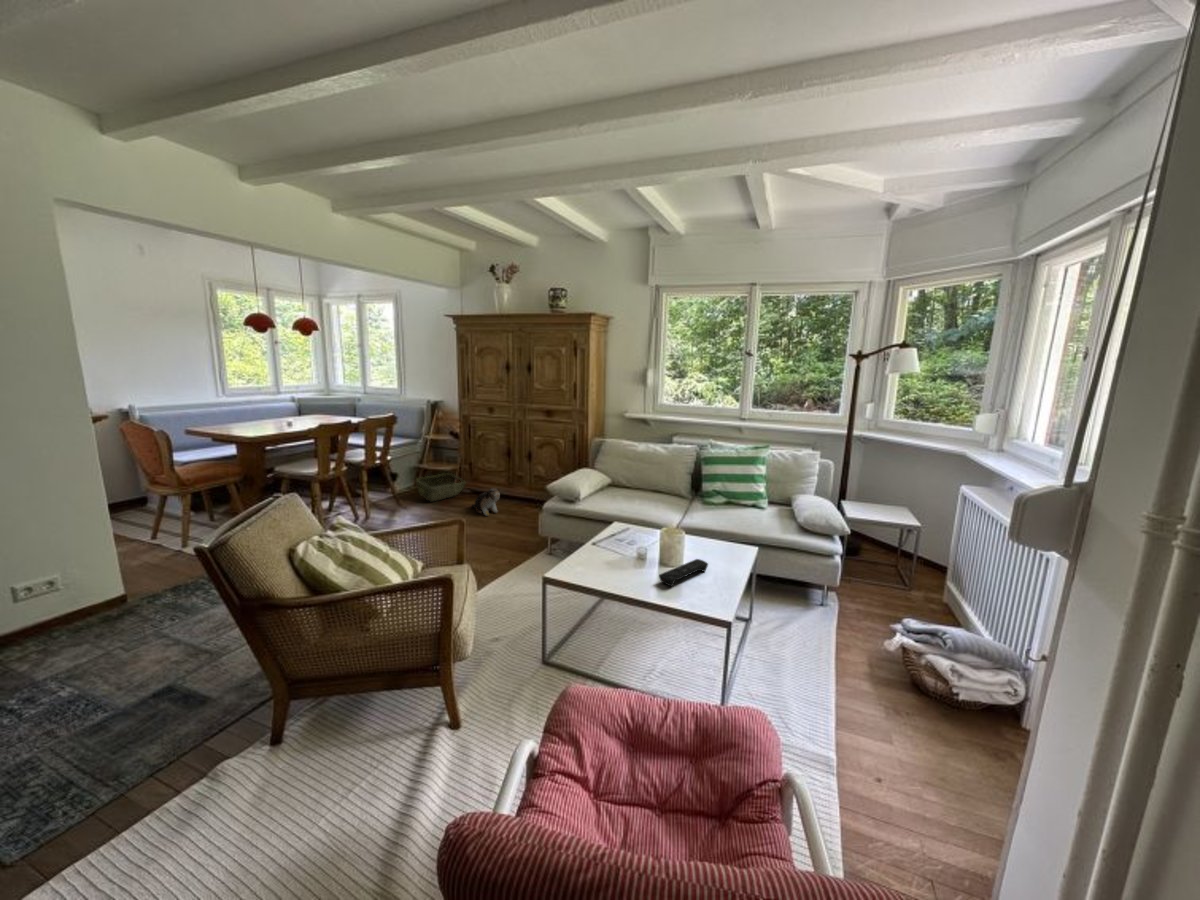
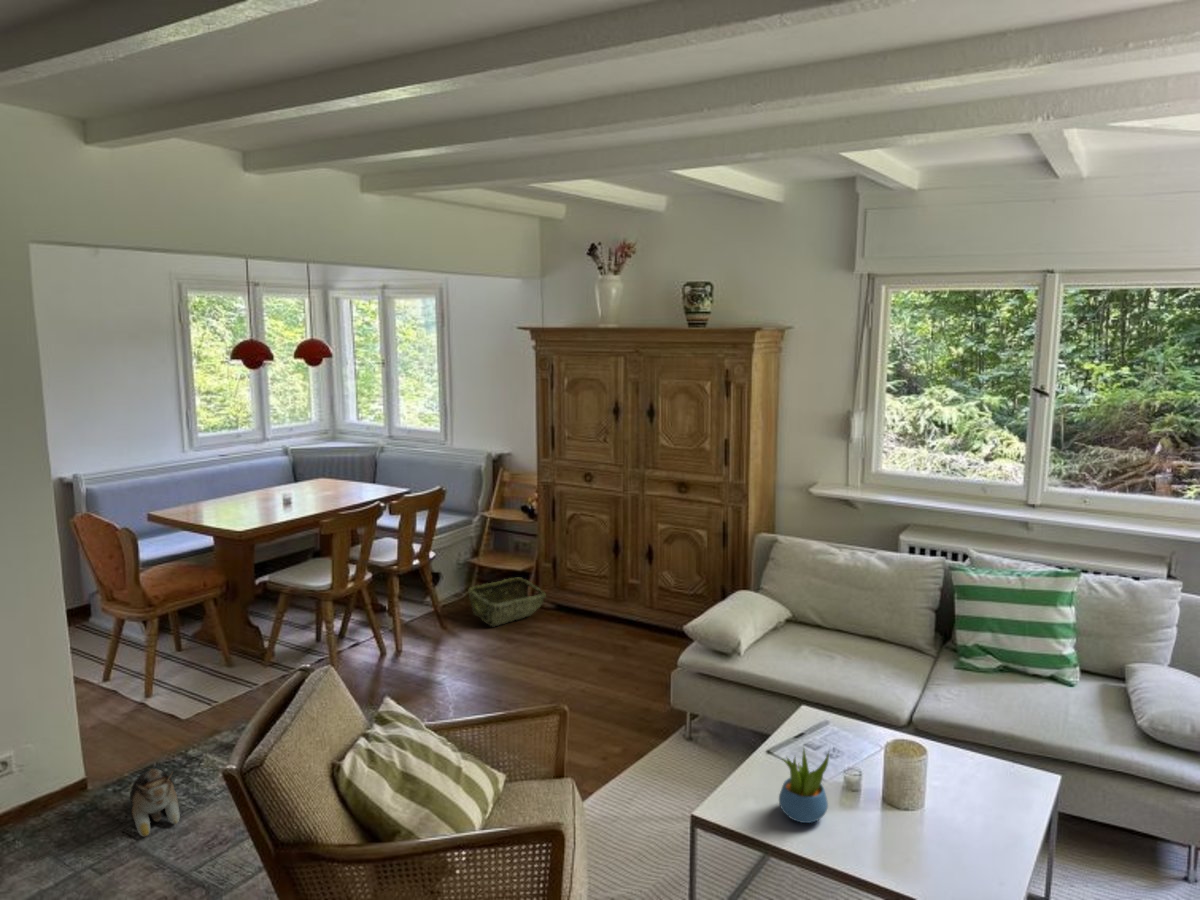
plush toy: present [472,488,502,516] -> present [130,769,180,837]
succulent plant: none [598,533,628,578] -> present [779,750,829,823]
remote control: present [659,559,708,586] -> none [882,796,969,848]

